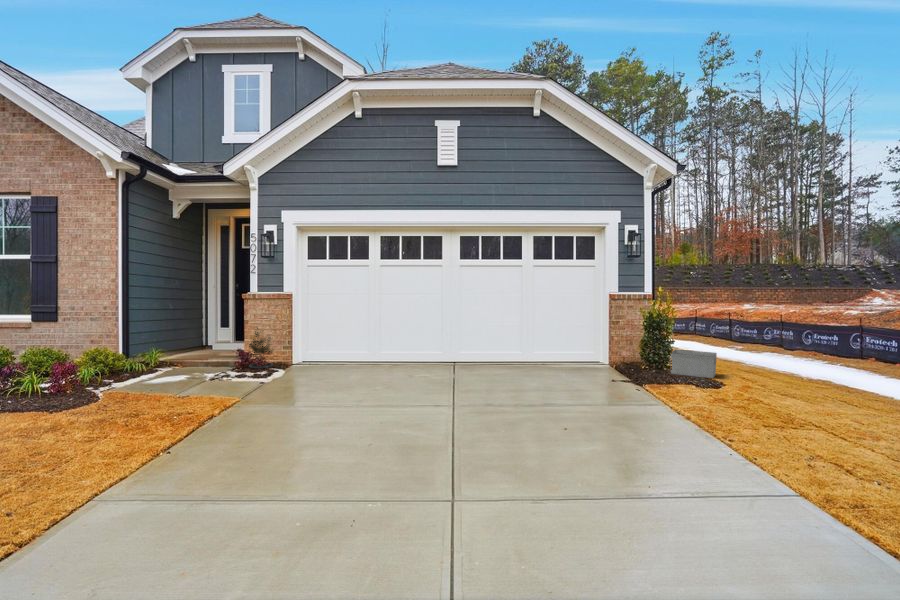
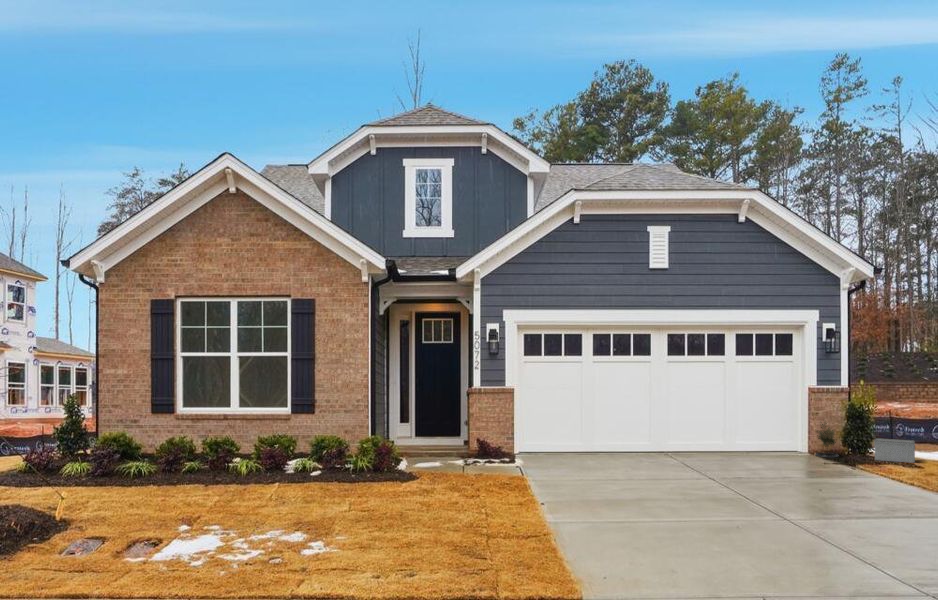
potted tree: present [249,328,273,368] -> present [816,423,838,457]

